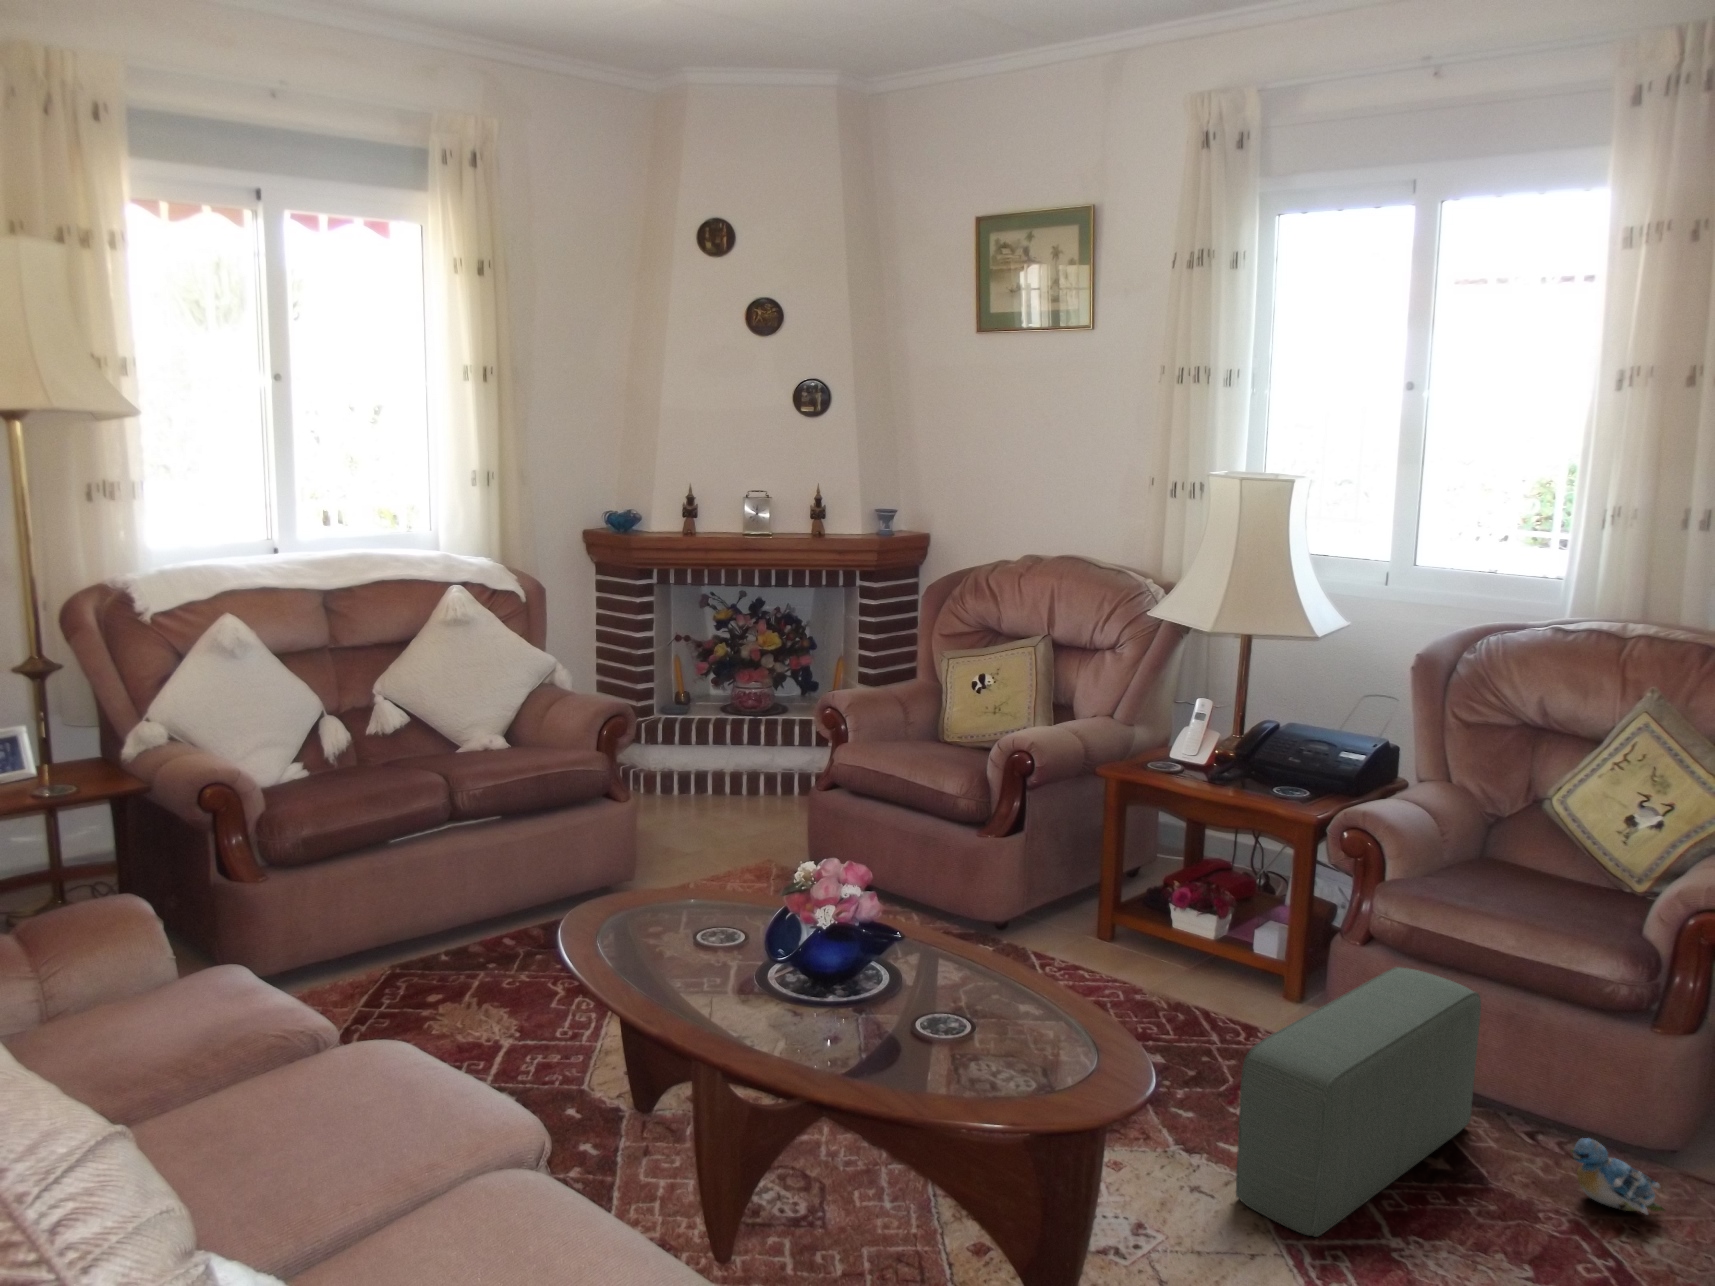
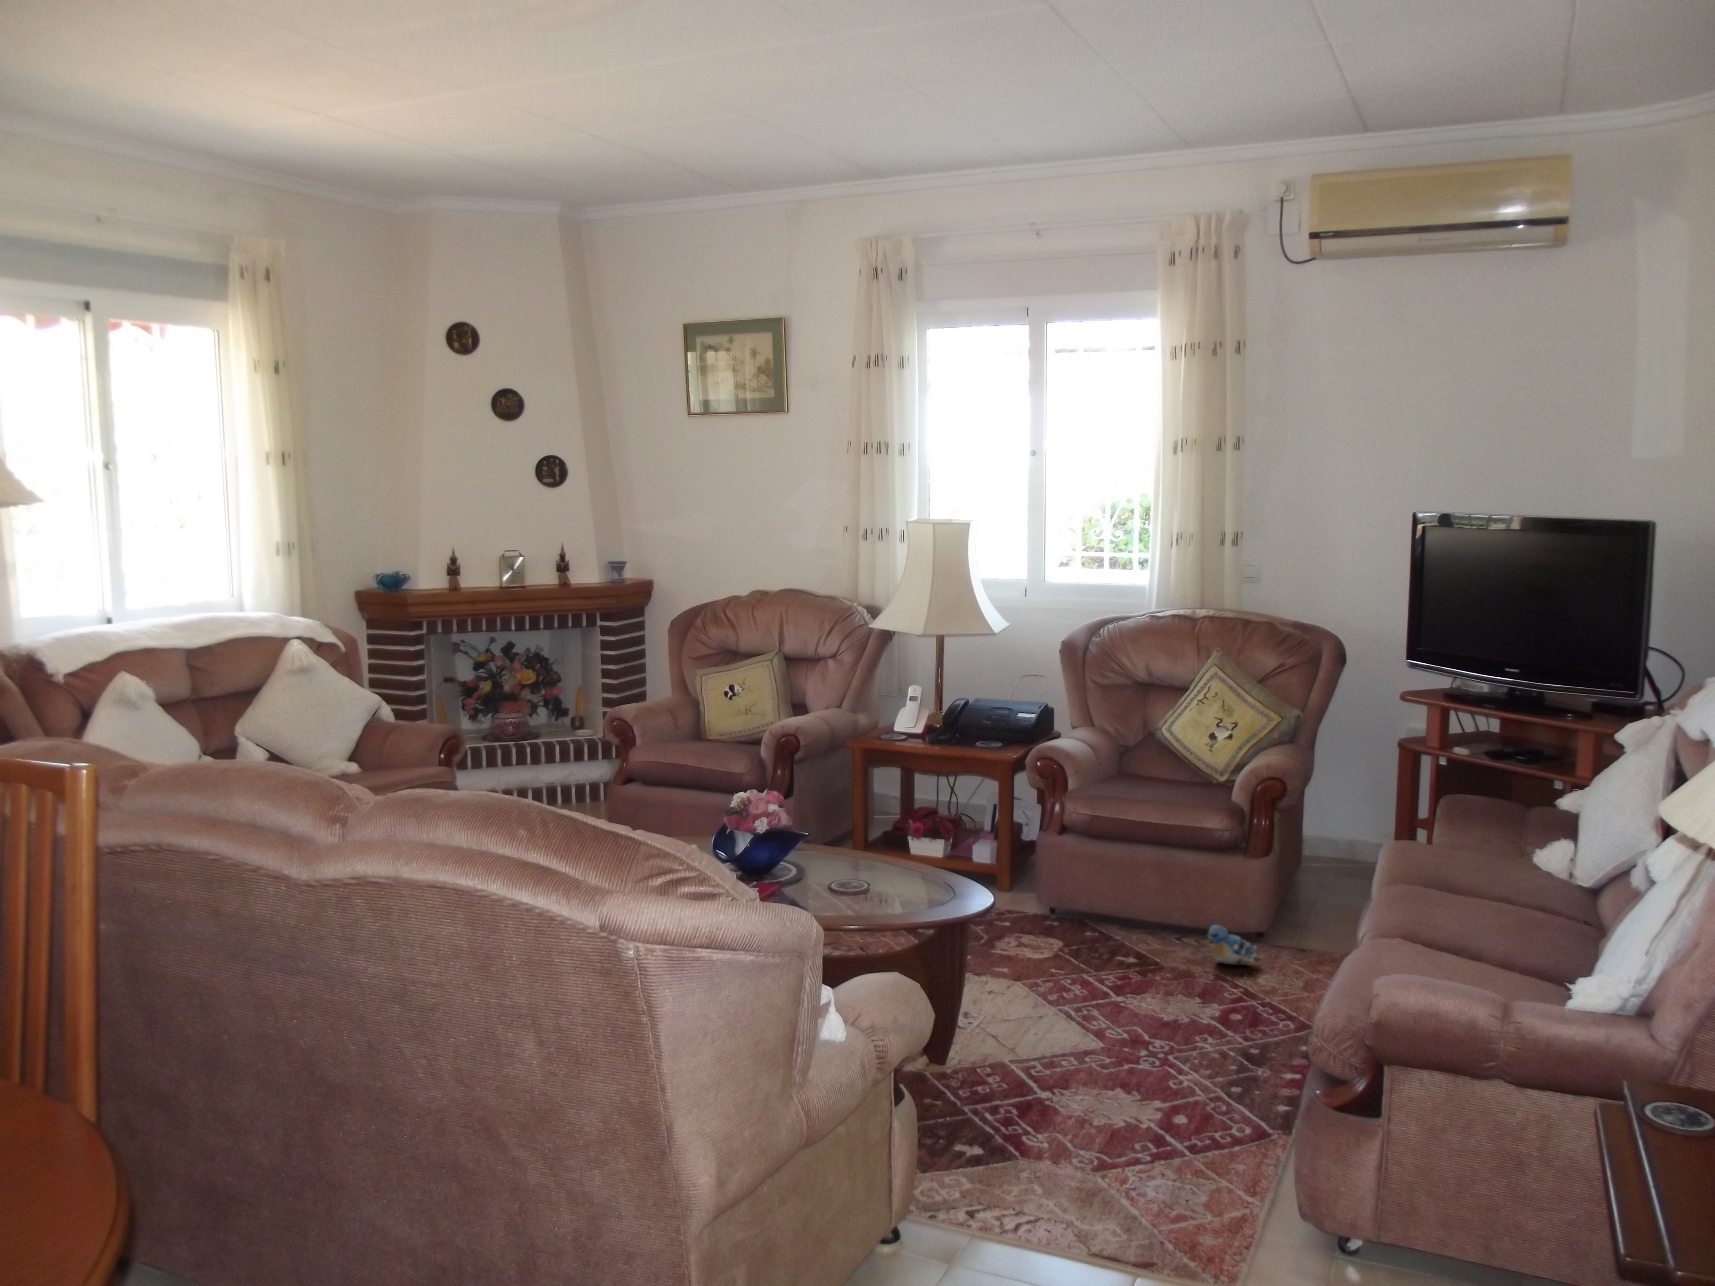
pouf: present [1236,967,1481,1237] -> none [1019,840,1143,1004]

